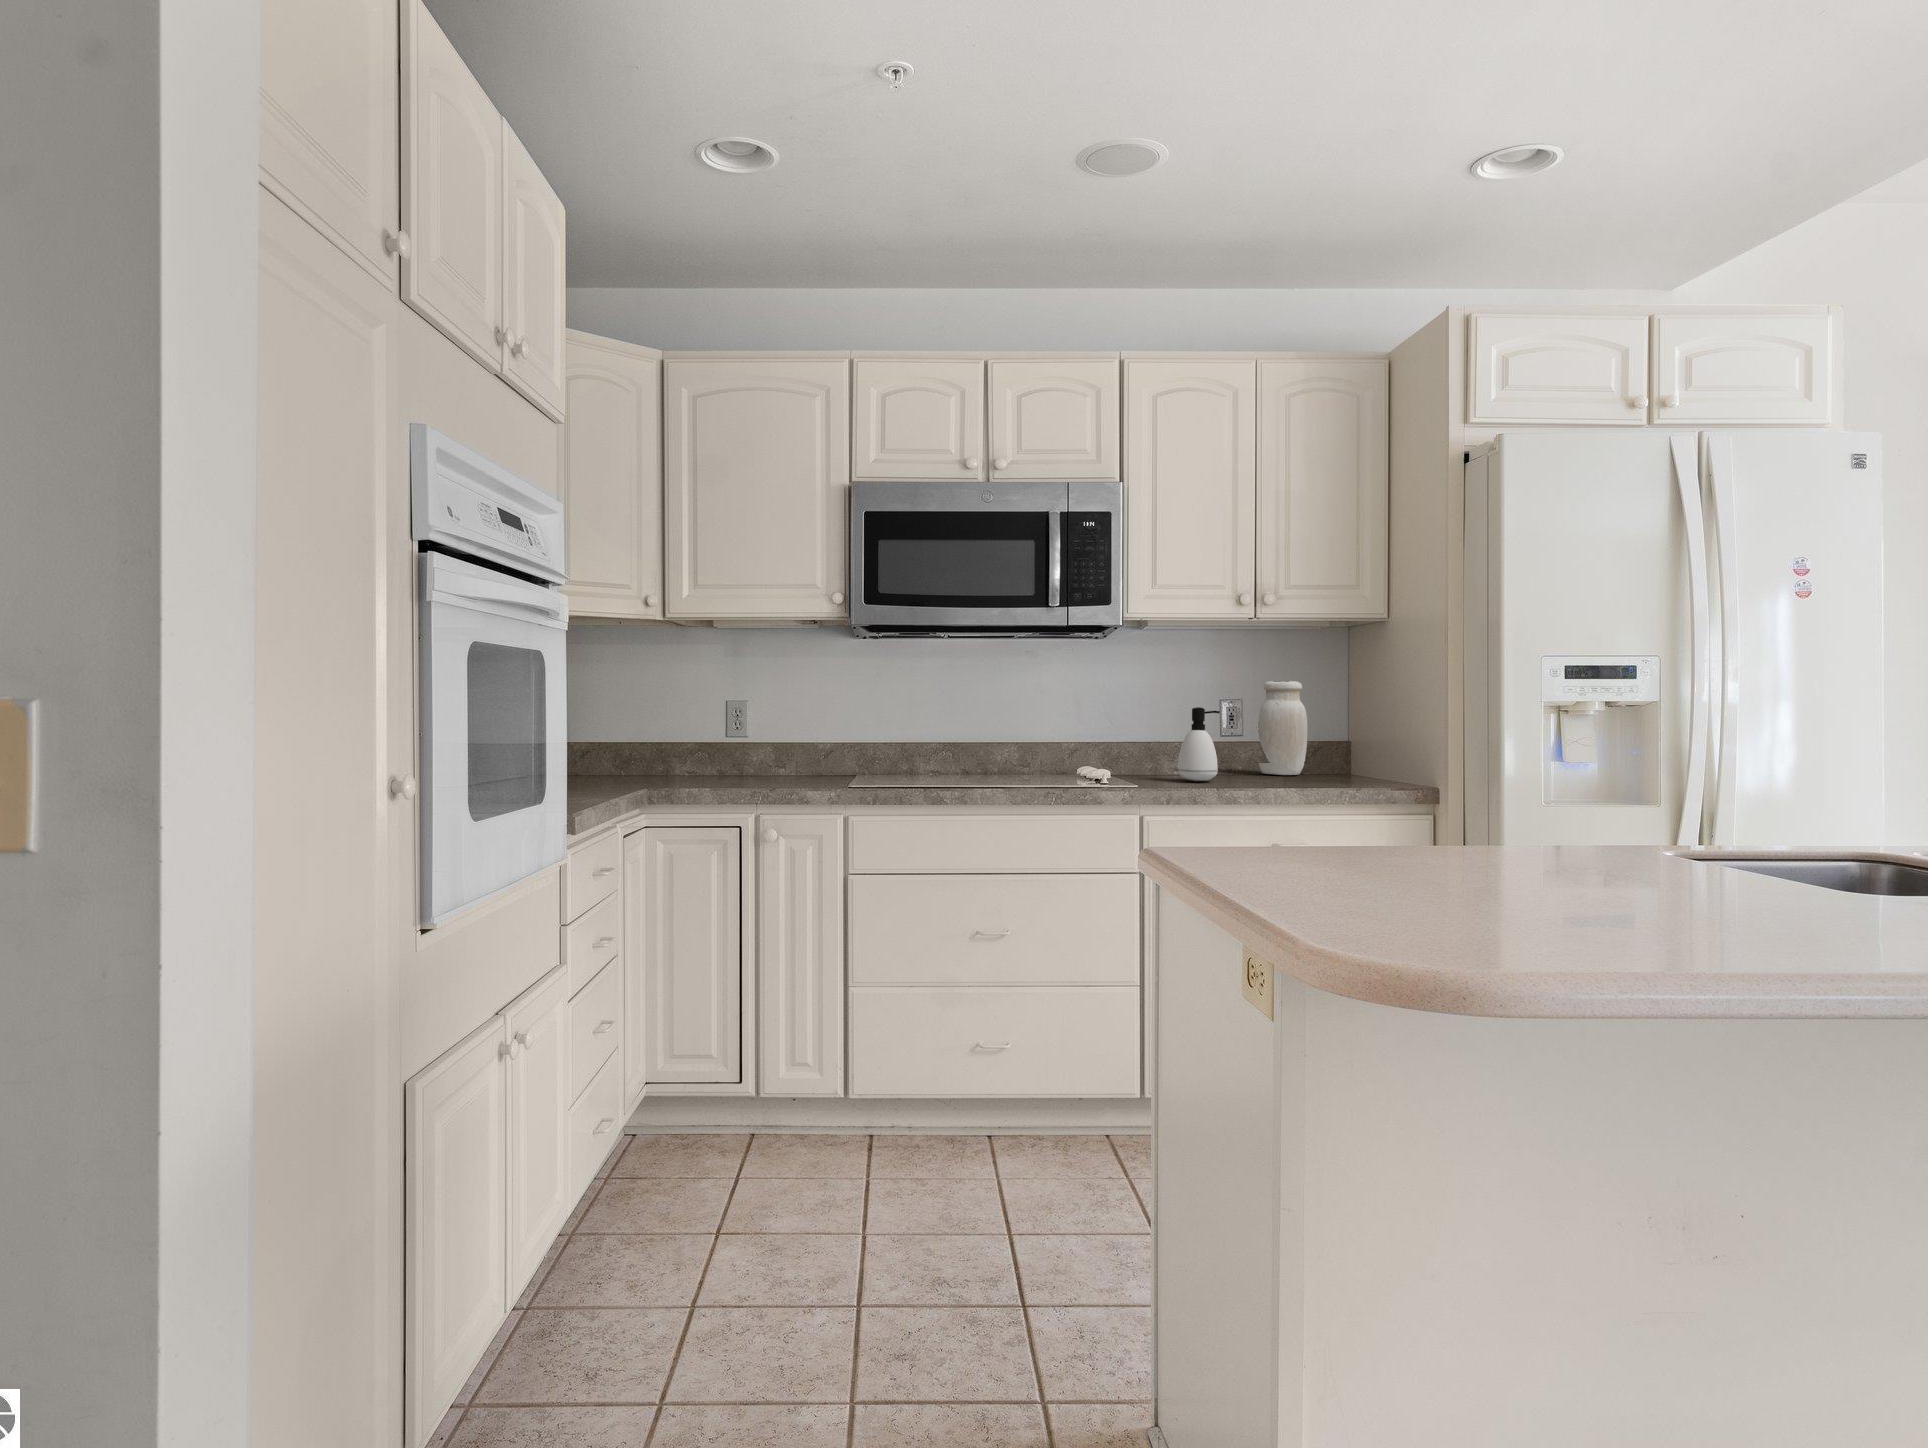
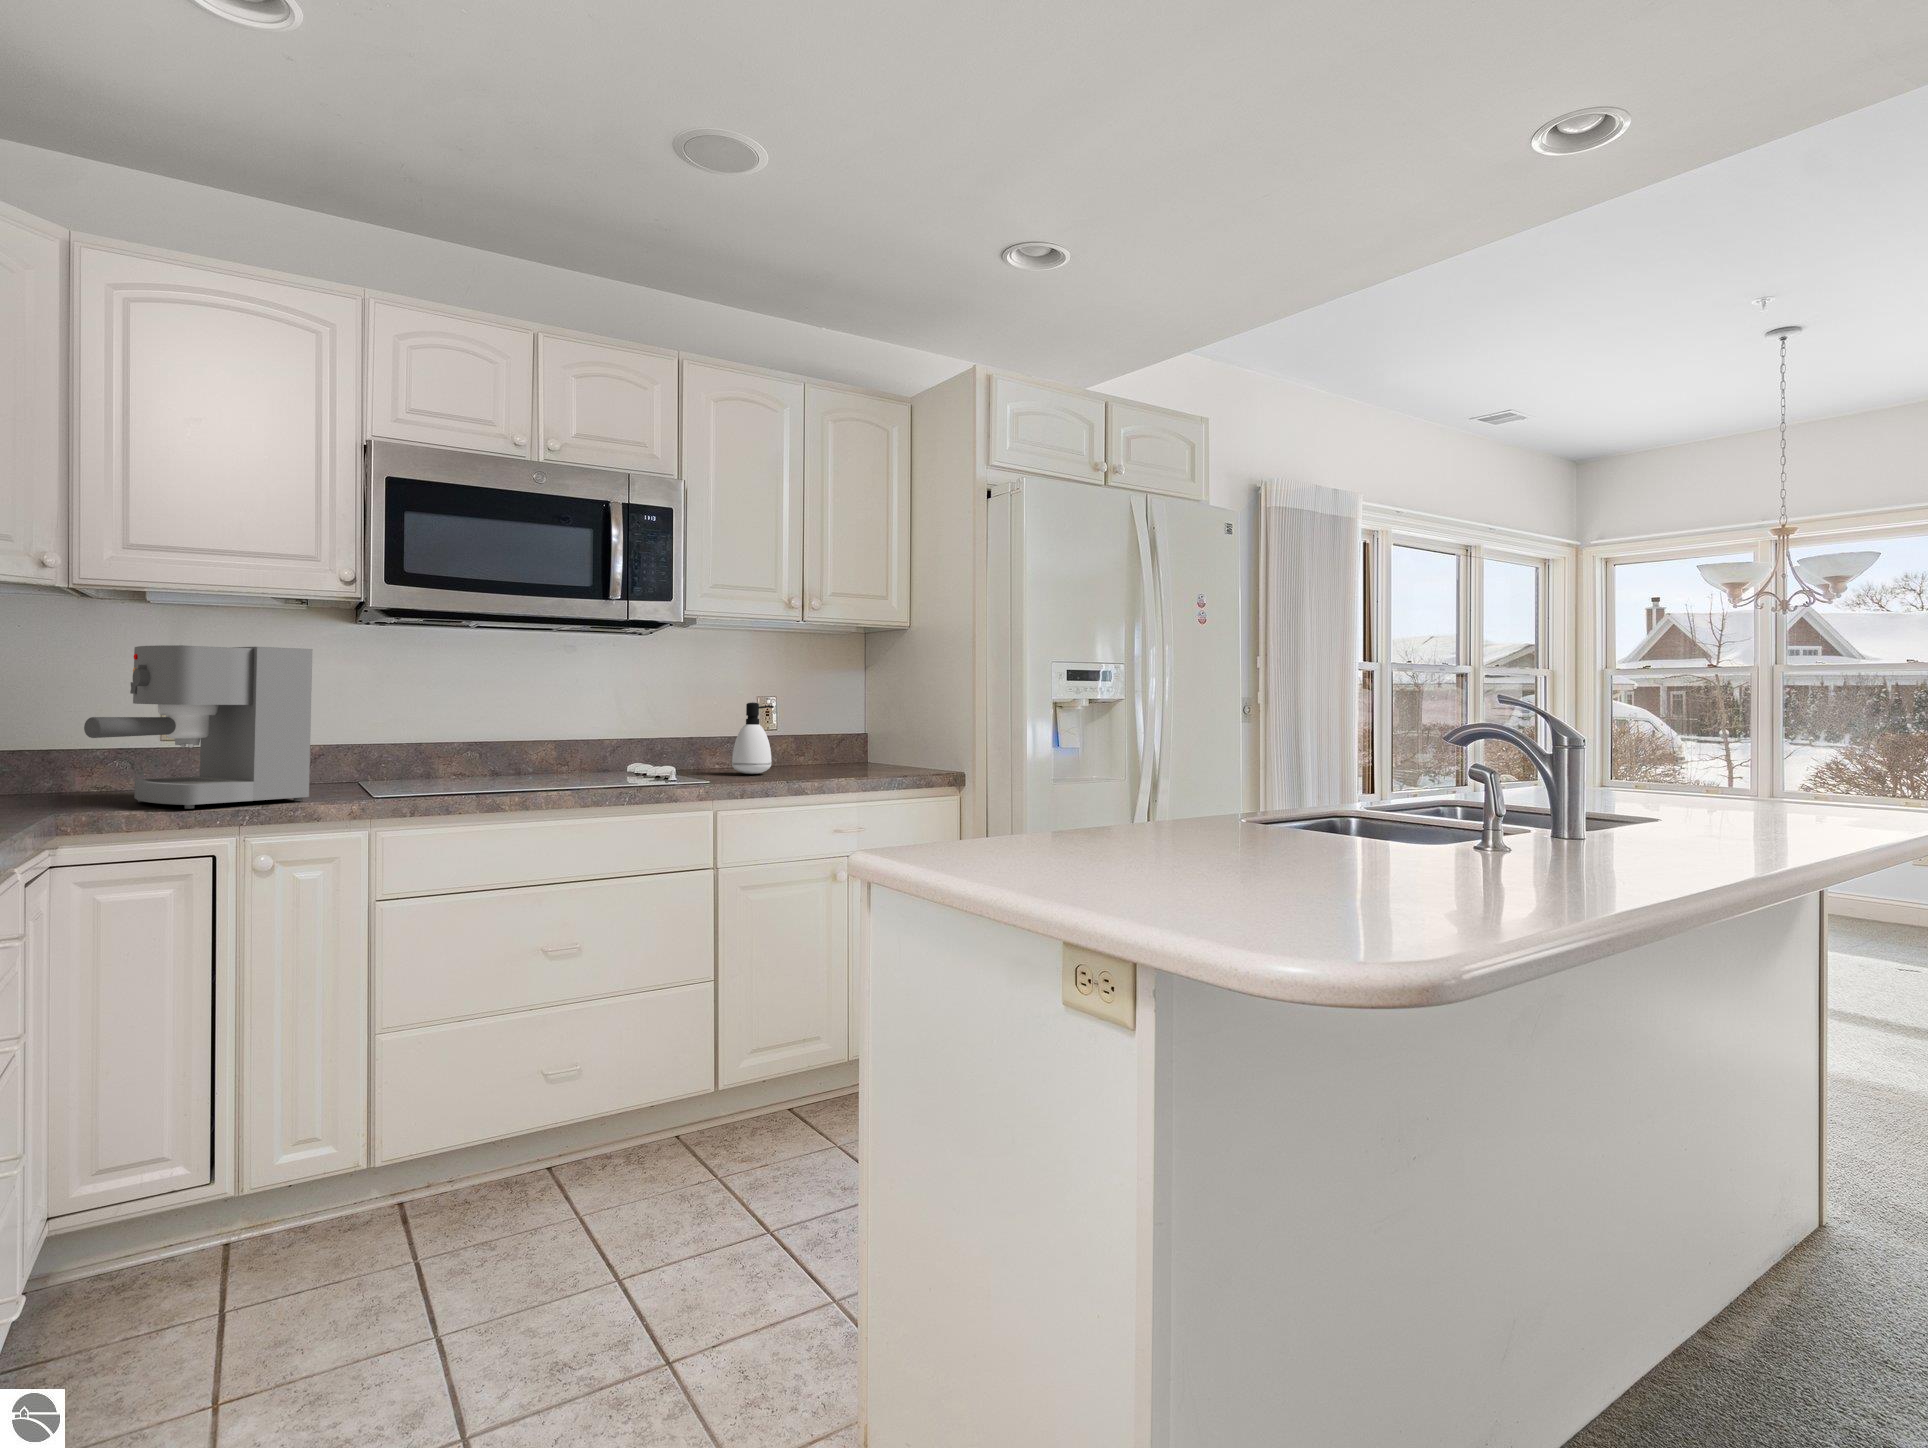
coffee maker: none [663,660,809,788] -> present [84,645,313,809]
jar: present [1258,681,1307,775] -> none [793,678,840,765]

